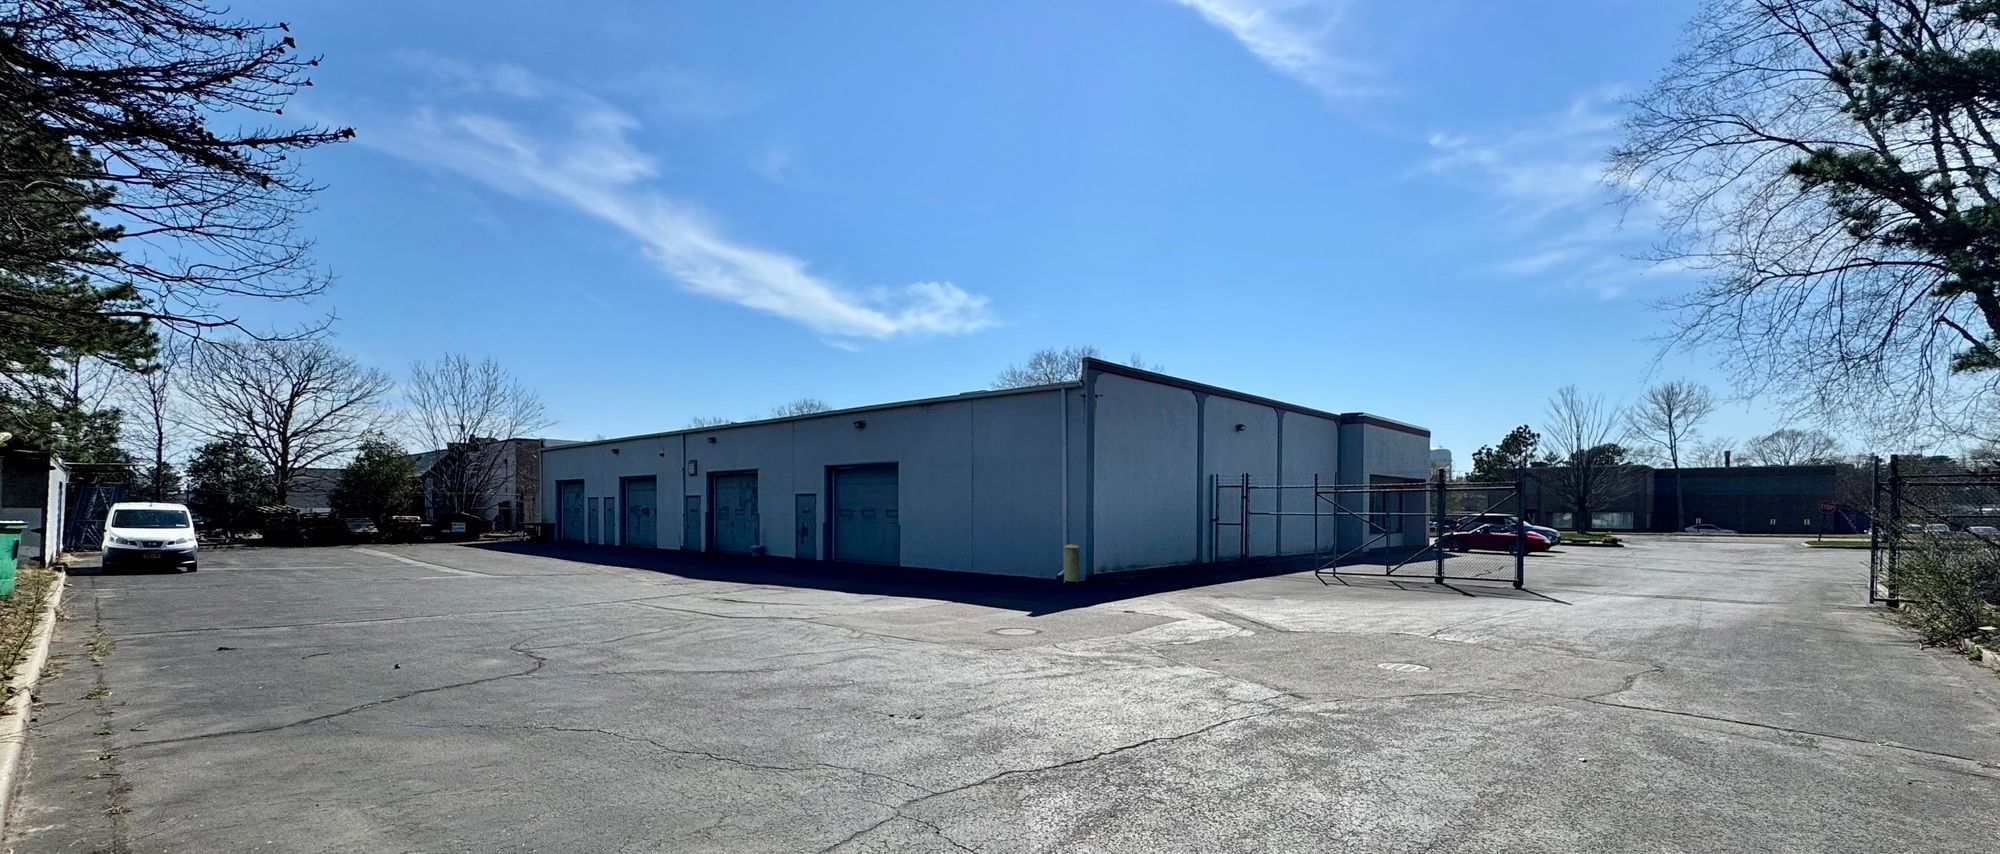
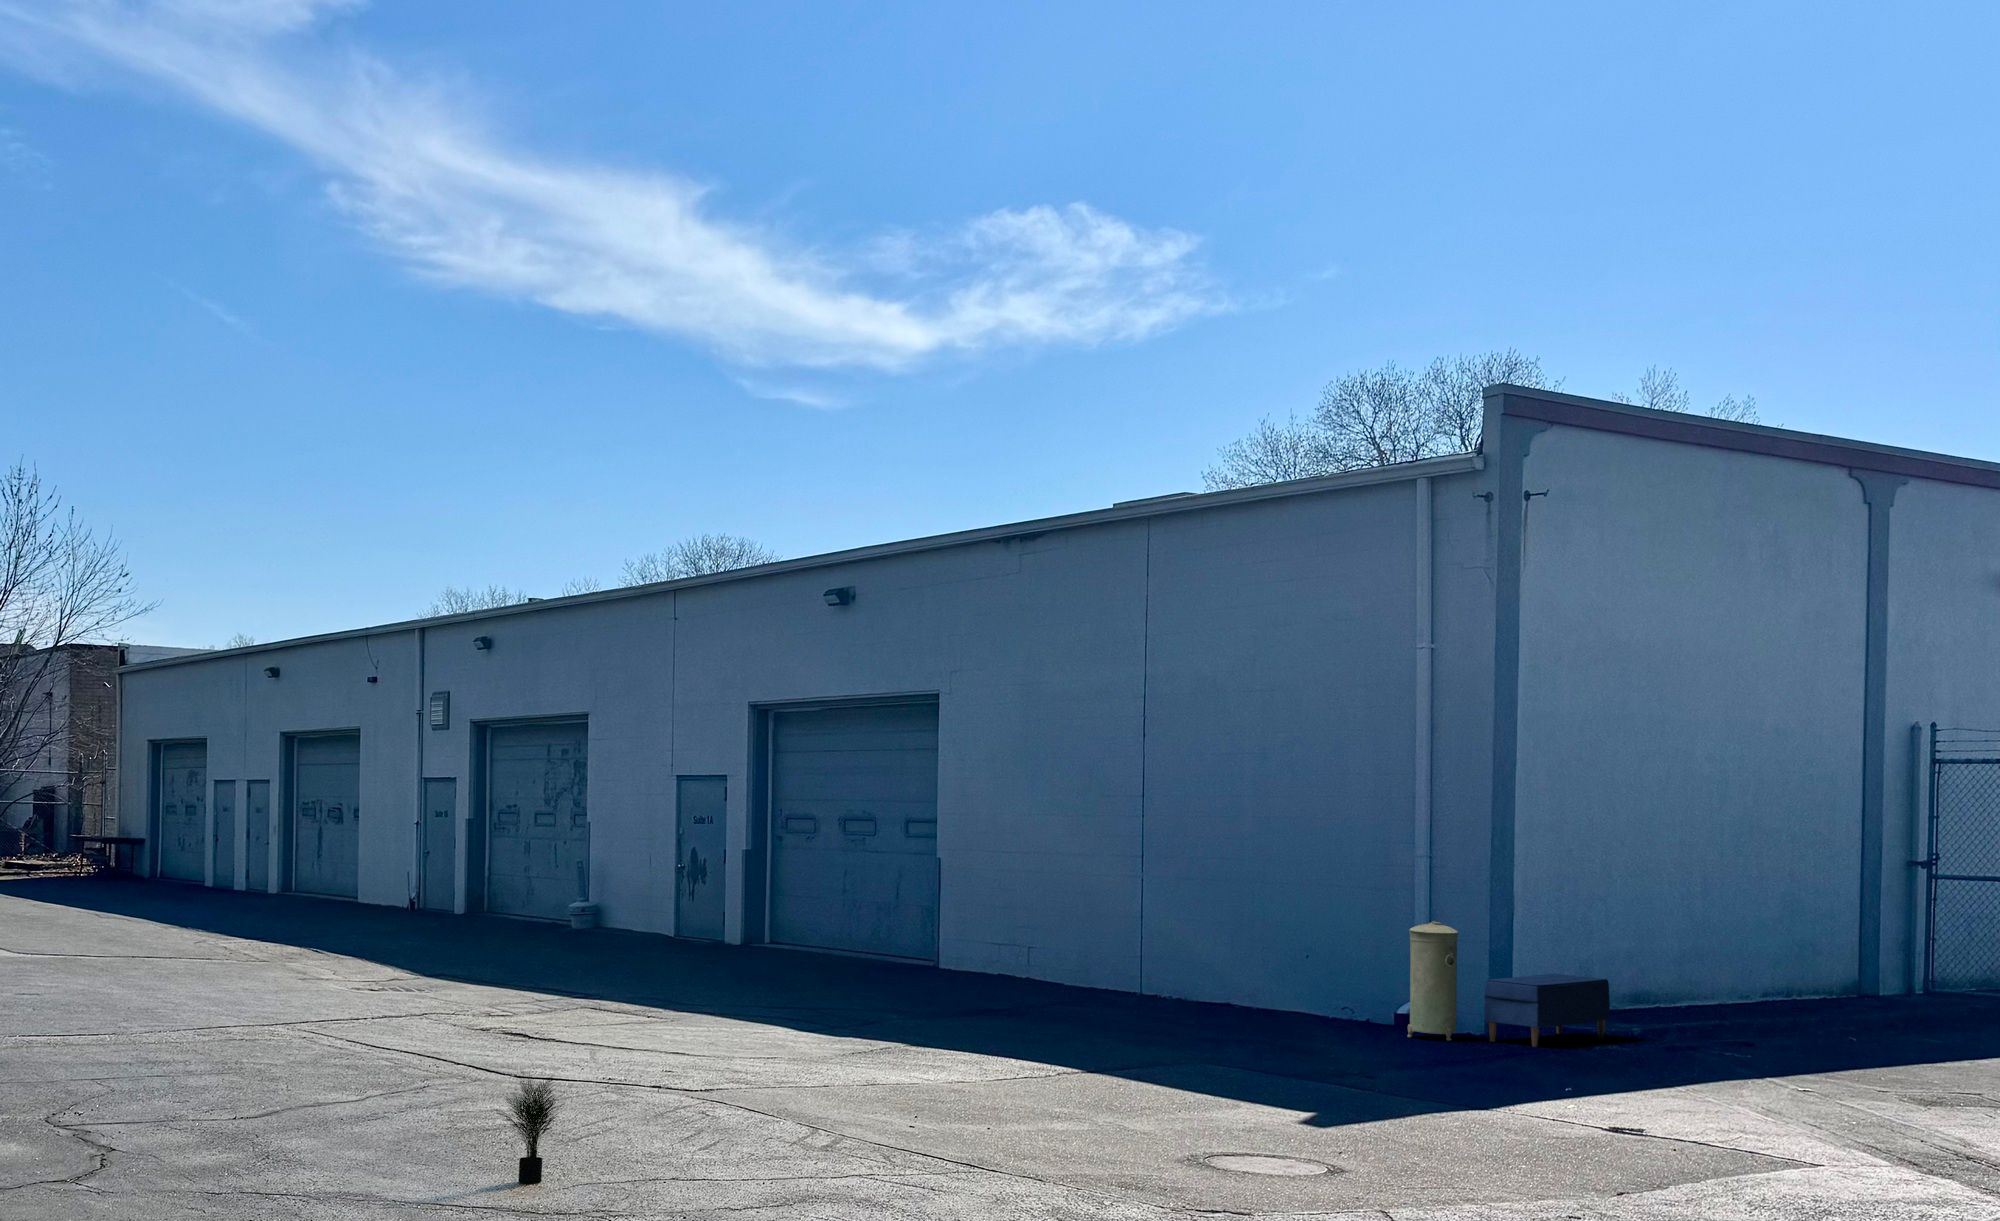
bench: none [1089,559,1130,584] -> present [1484,974,1610,1047]
potted plant: none [782,612,808,649] -> present [495,1075,563,1184]

